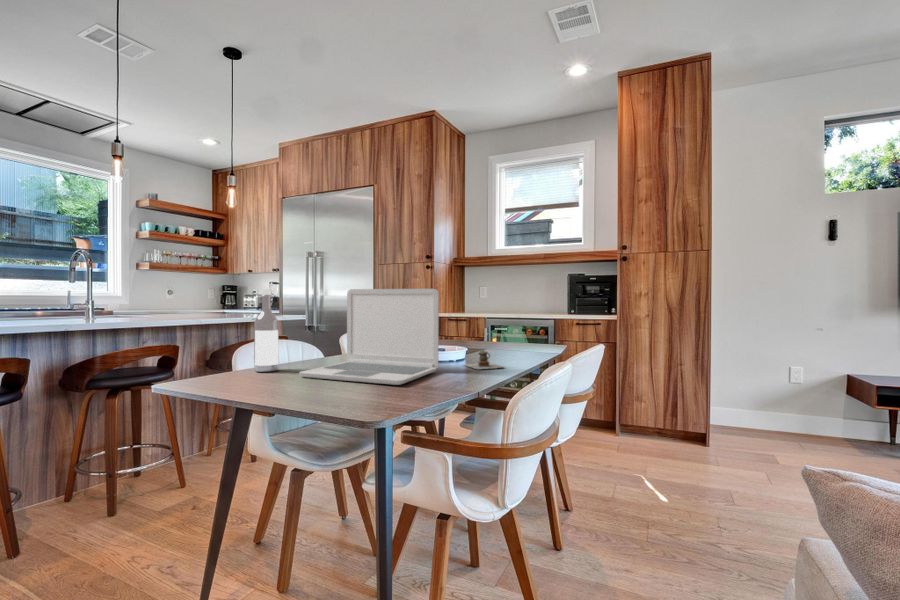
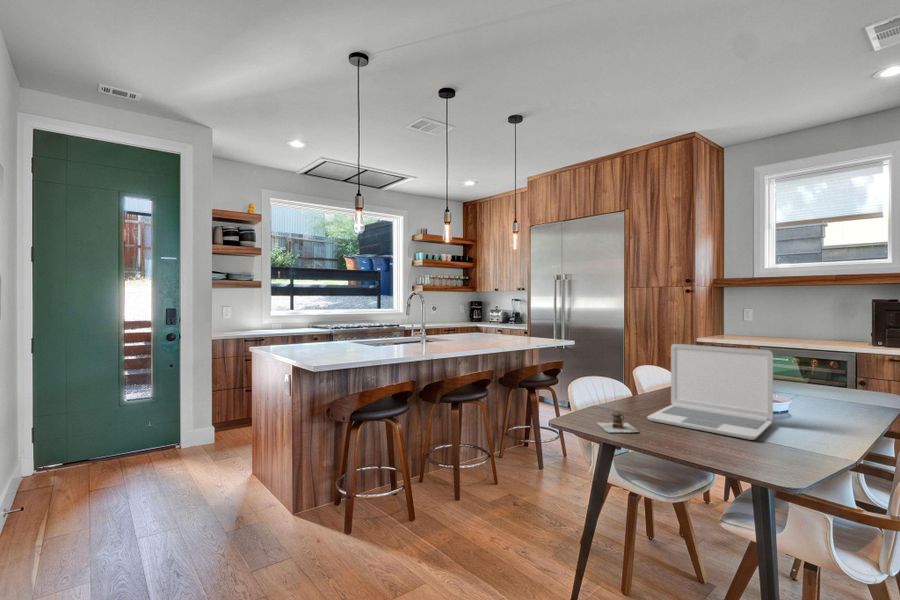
wine bottle: present [254,289,279,372] -> none [601,345,620,412]
teapot: present [465,350,502,369] -> present [598,412,639,433]

